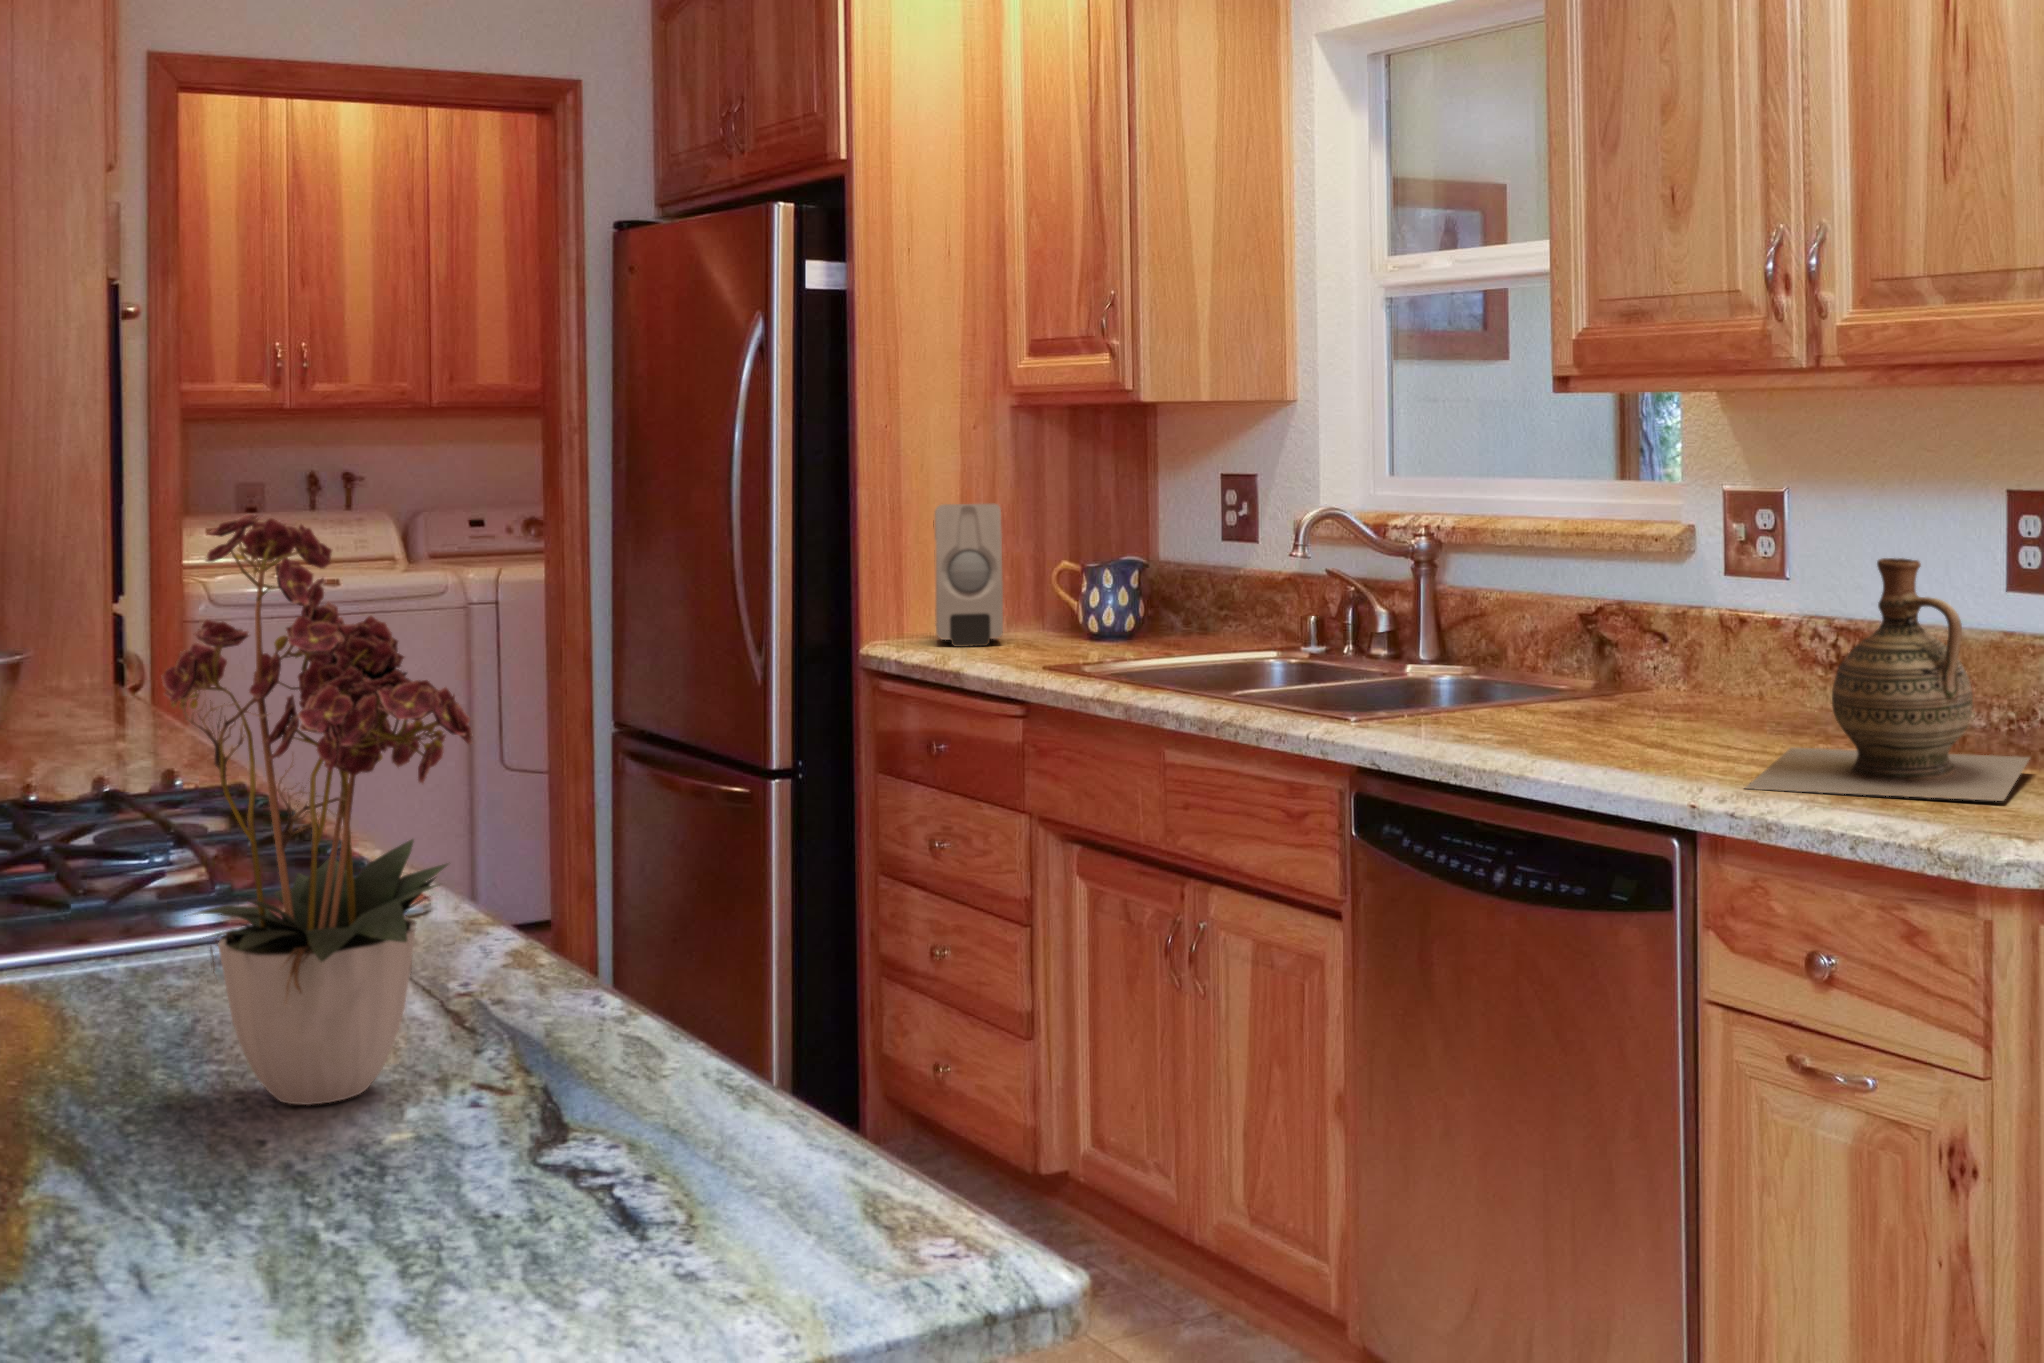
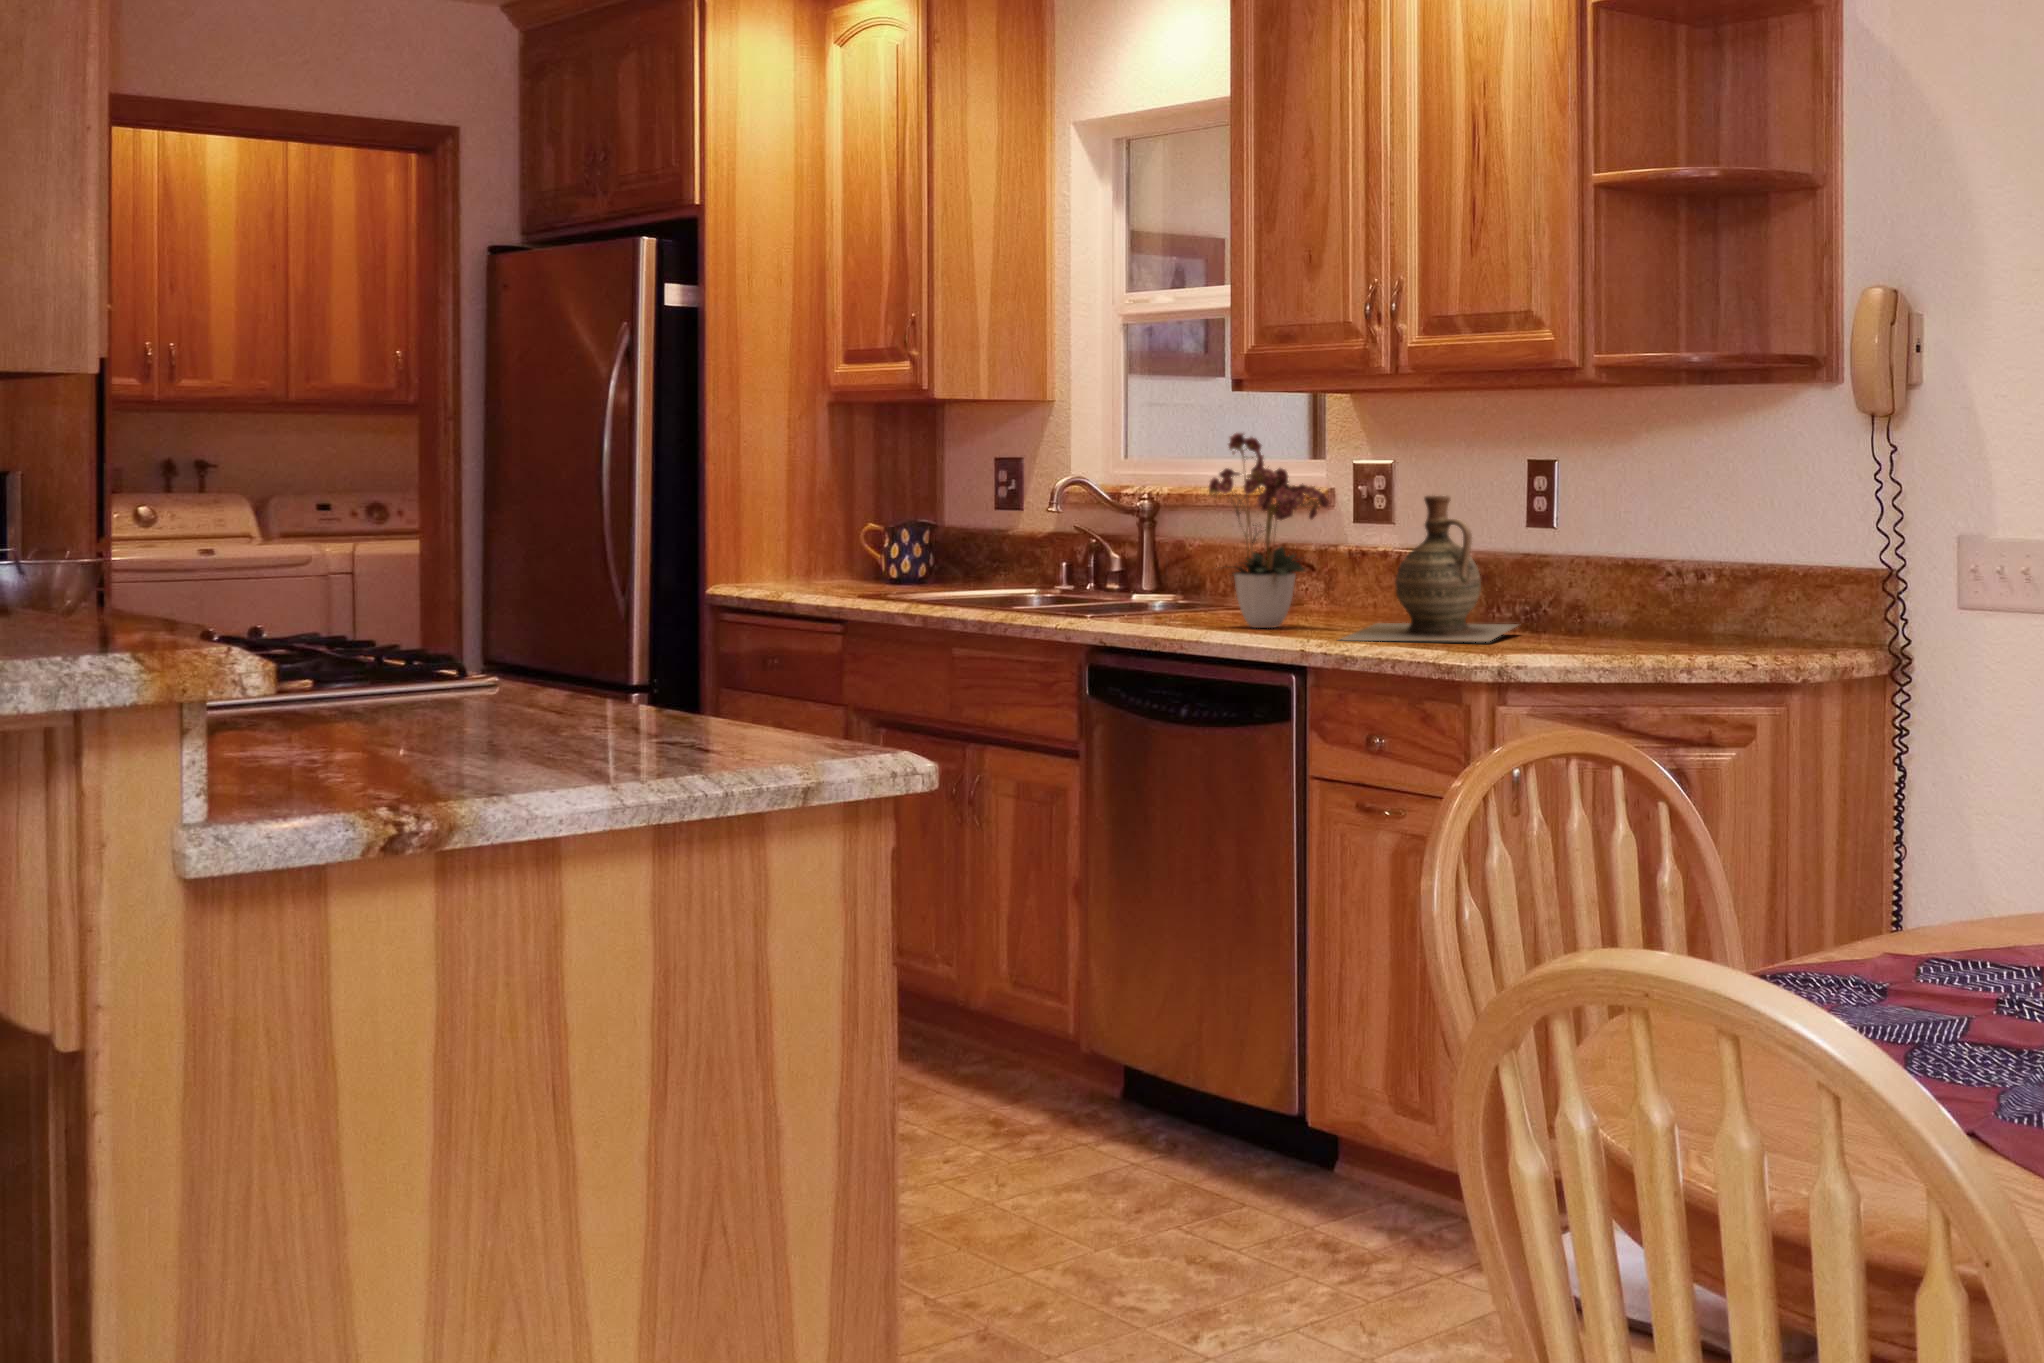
soap dispenser: present [933,504,1003,647] -> none [764,478,822,590]
flower arrangement: present [162,514,472,1105] -> present [1209,433,1330,628]

